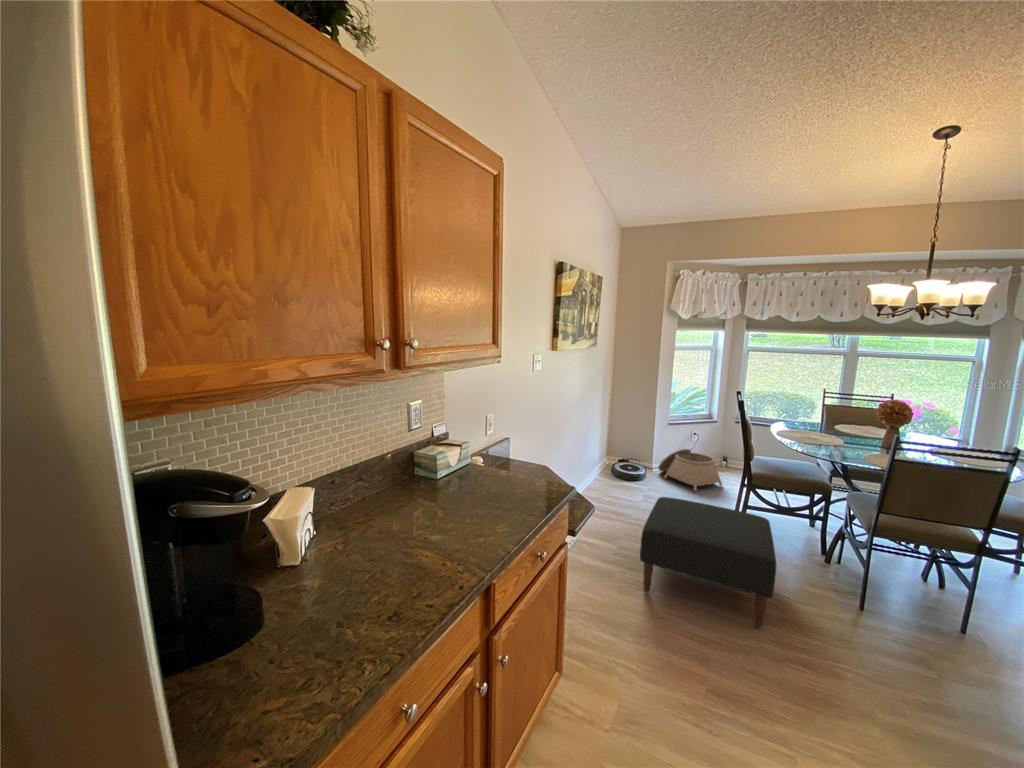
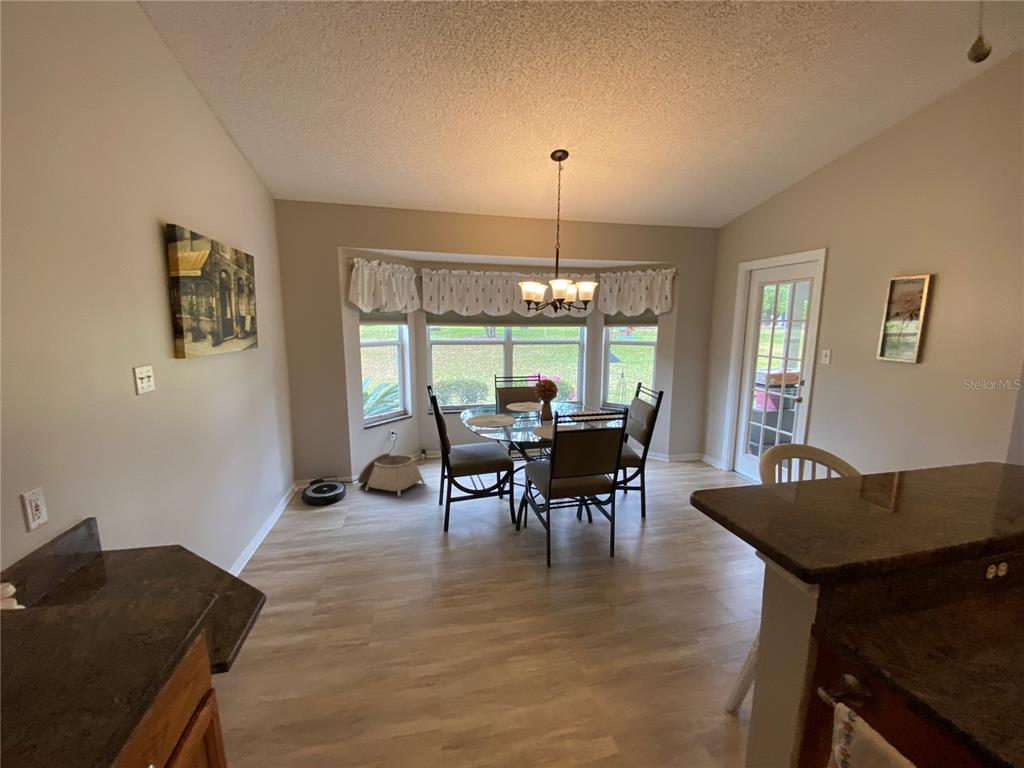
ottoman: present [640,497,776,628] -> none [344,510,487,648]

